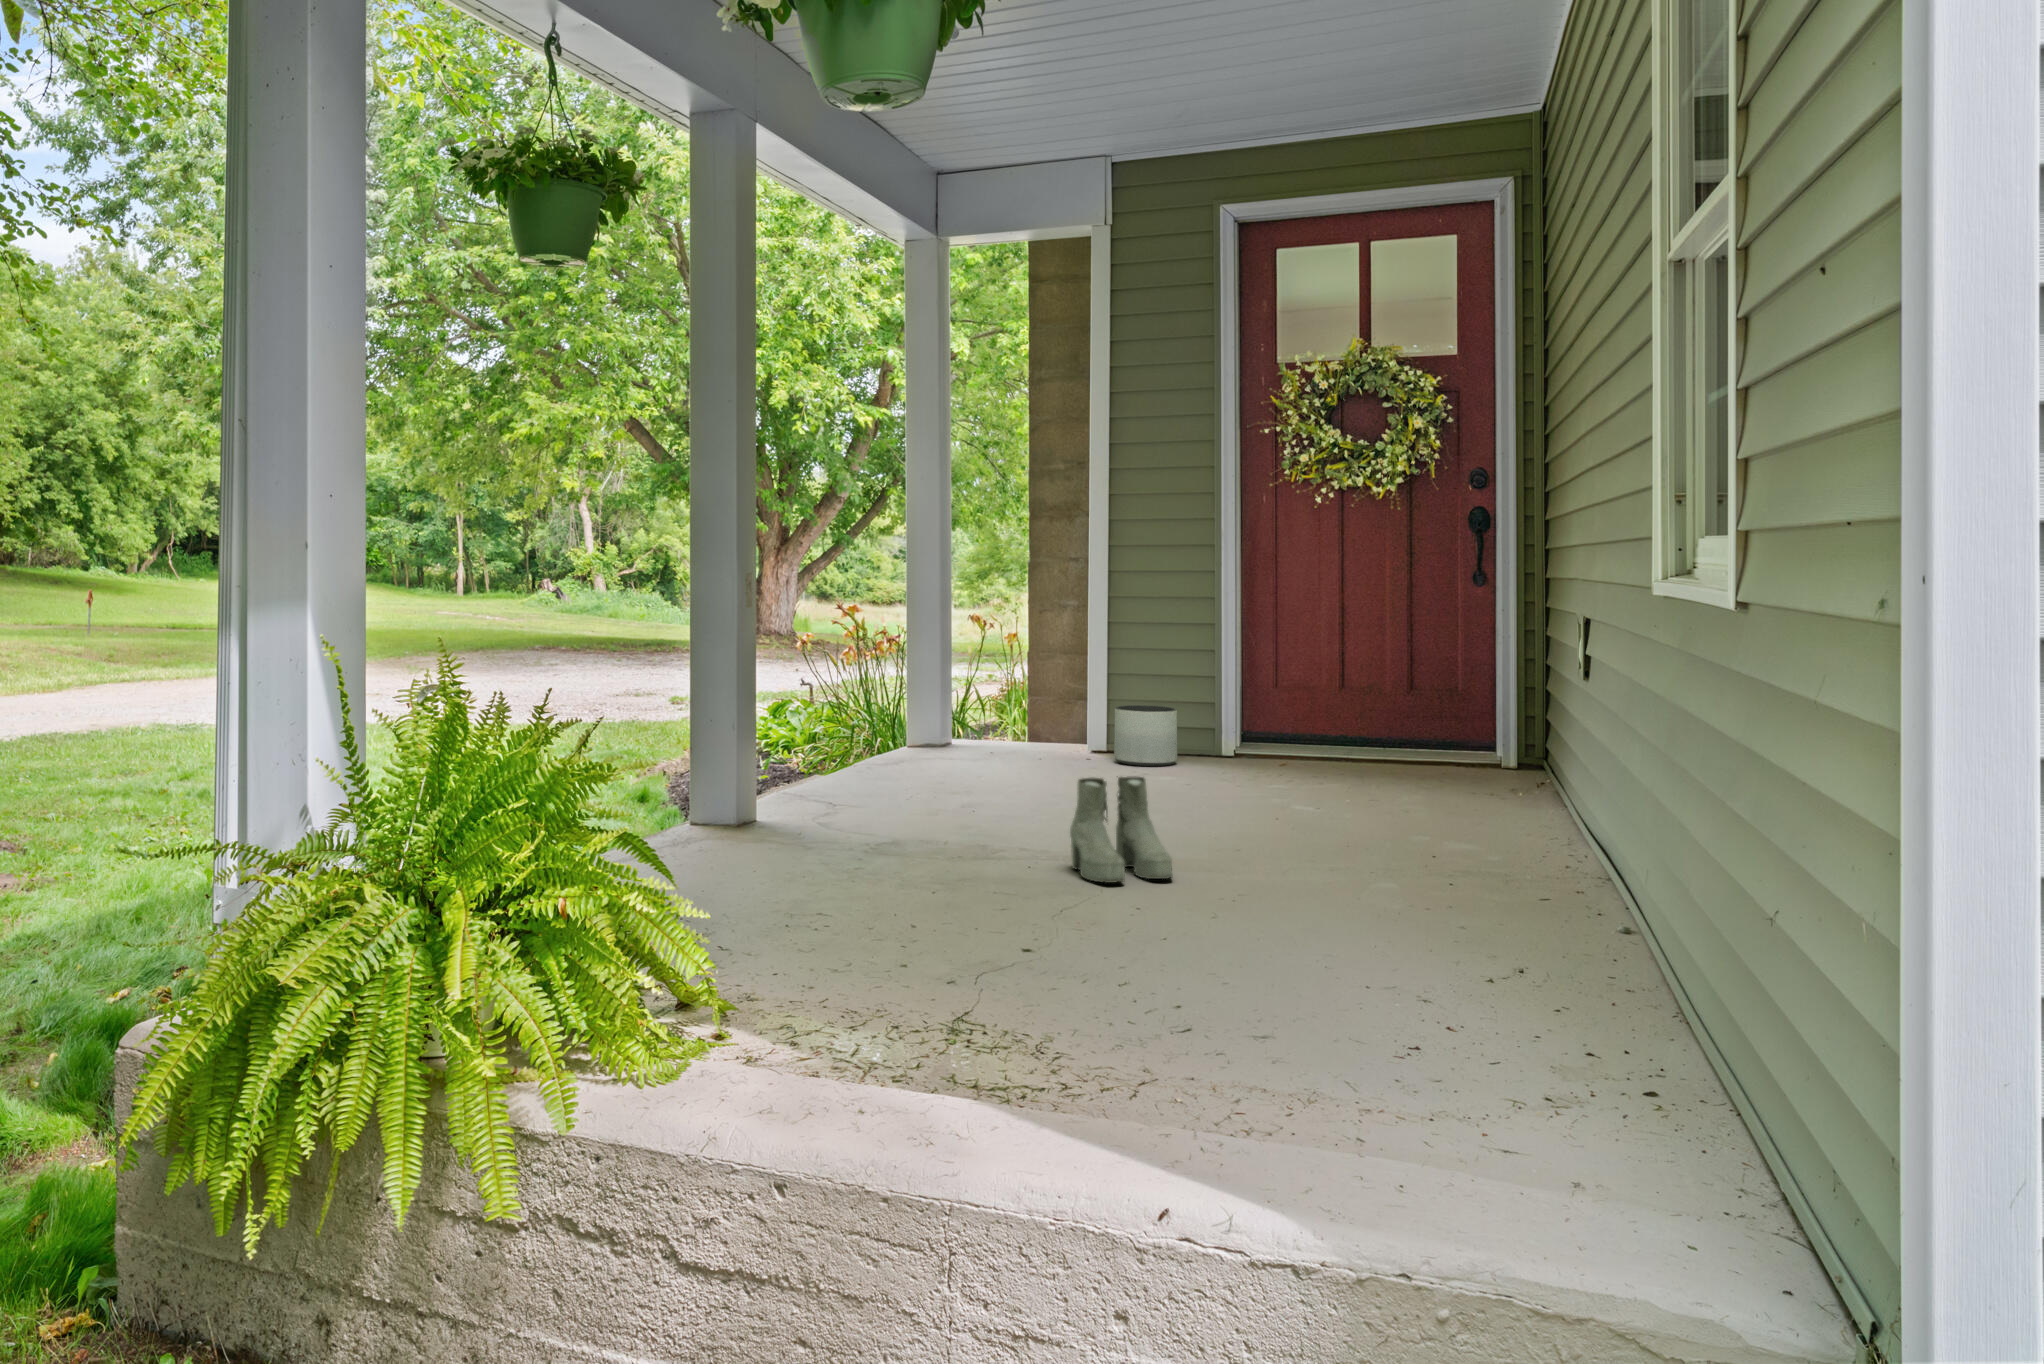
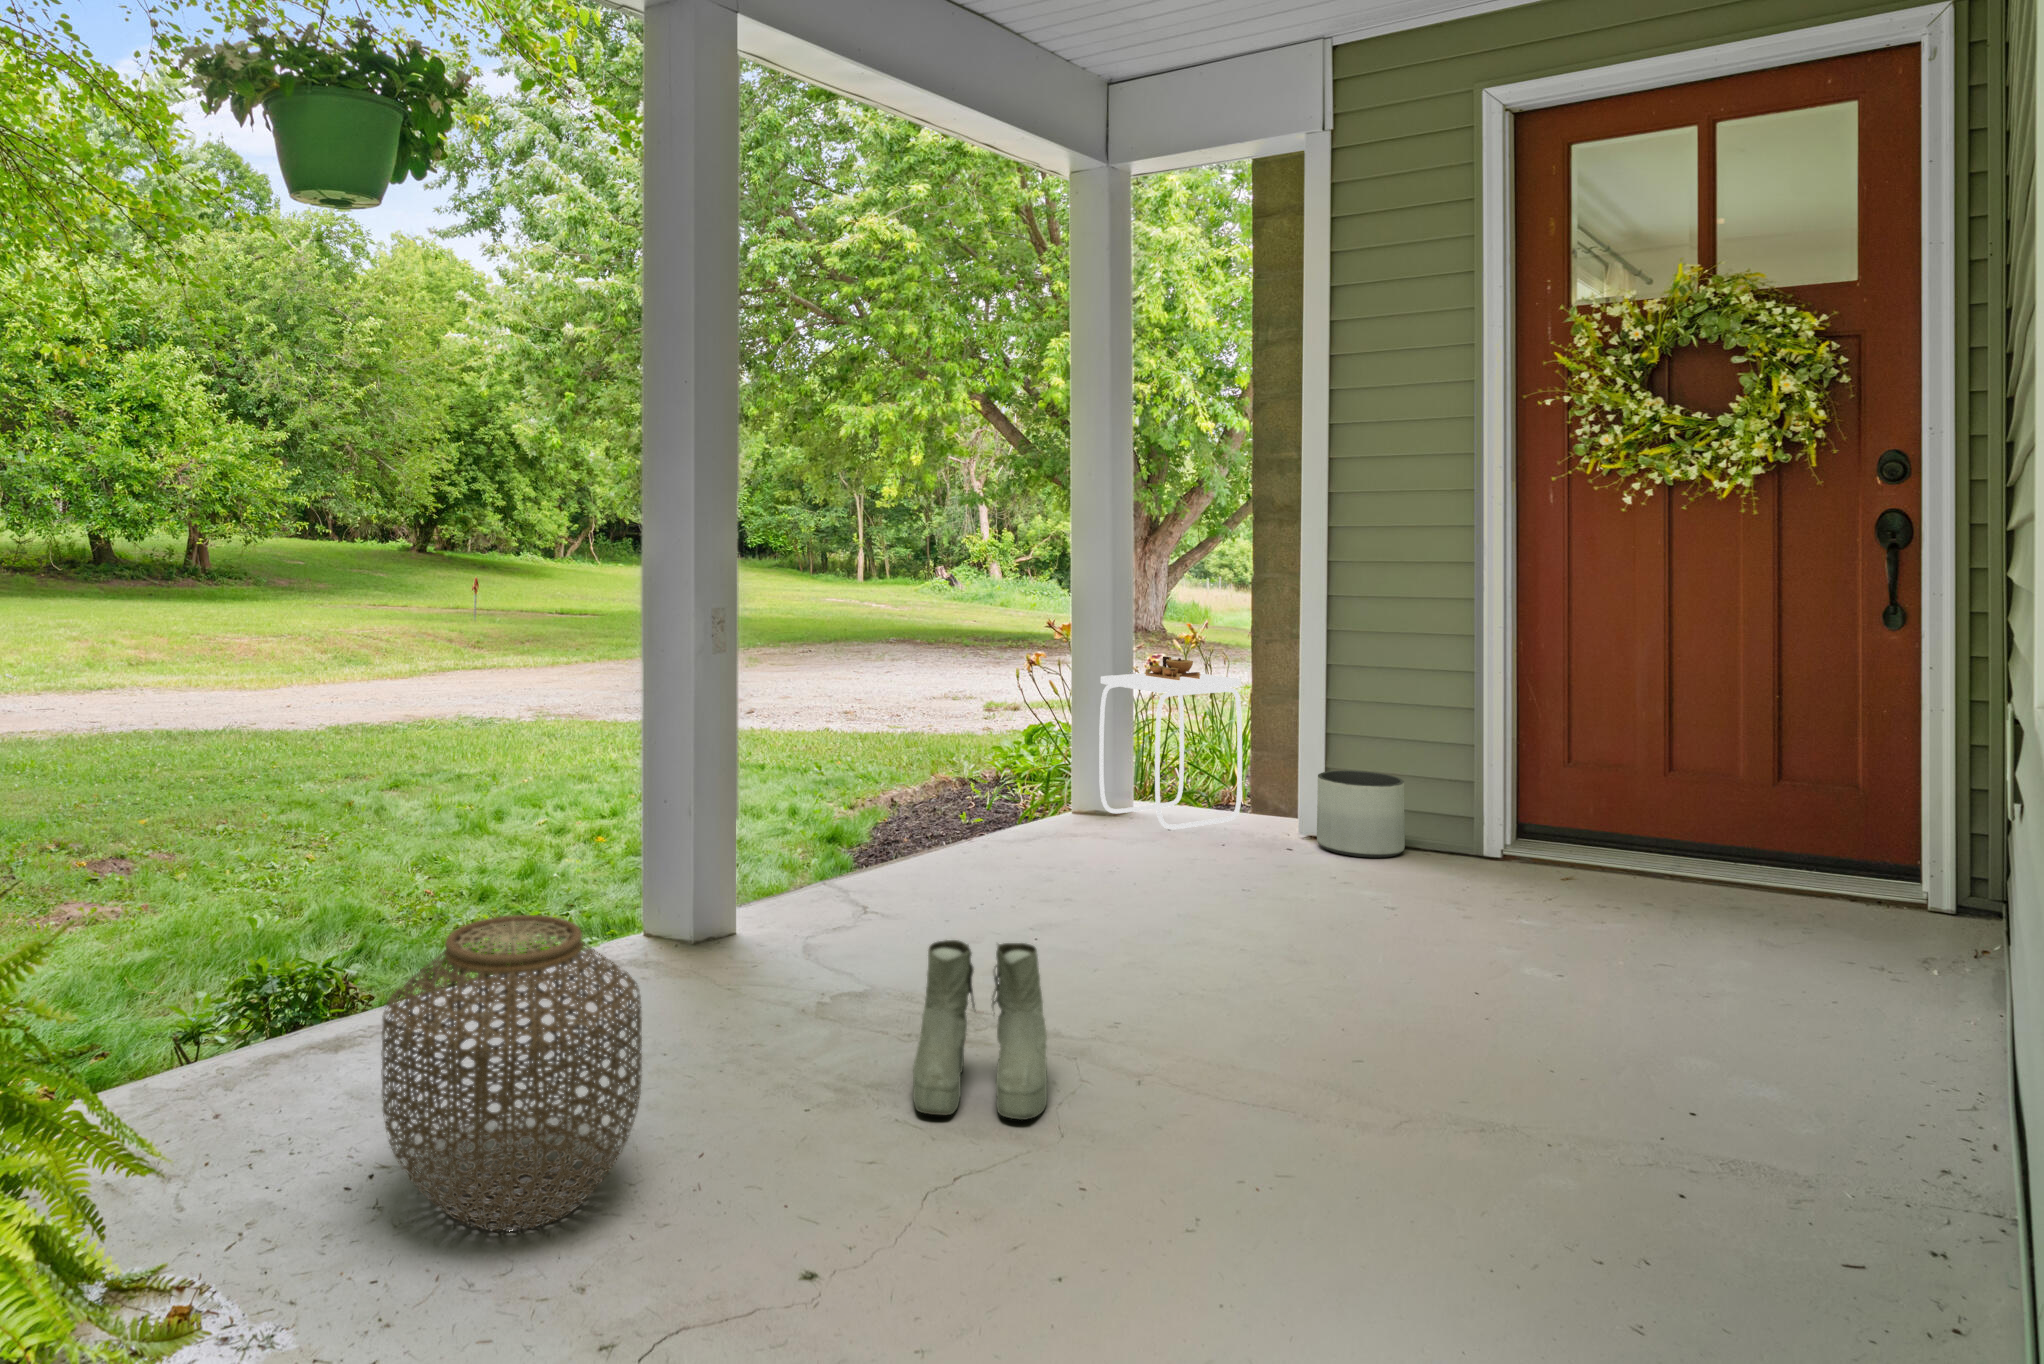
side table: none [936,625,1040,761] -> present [1099,656,1242,829]
woven basket: none [849,749,1024,947] -> present [381,915,642,1230]

